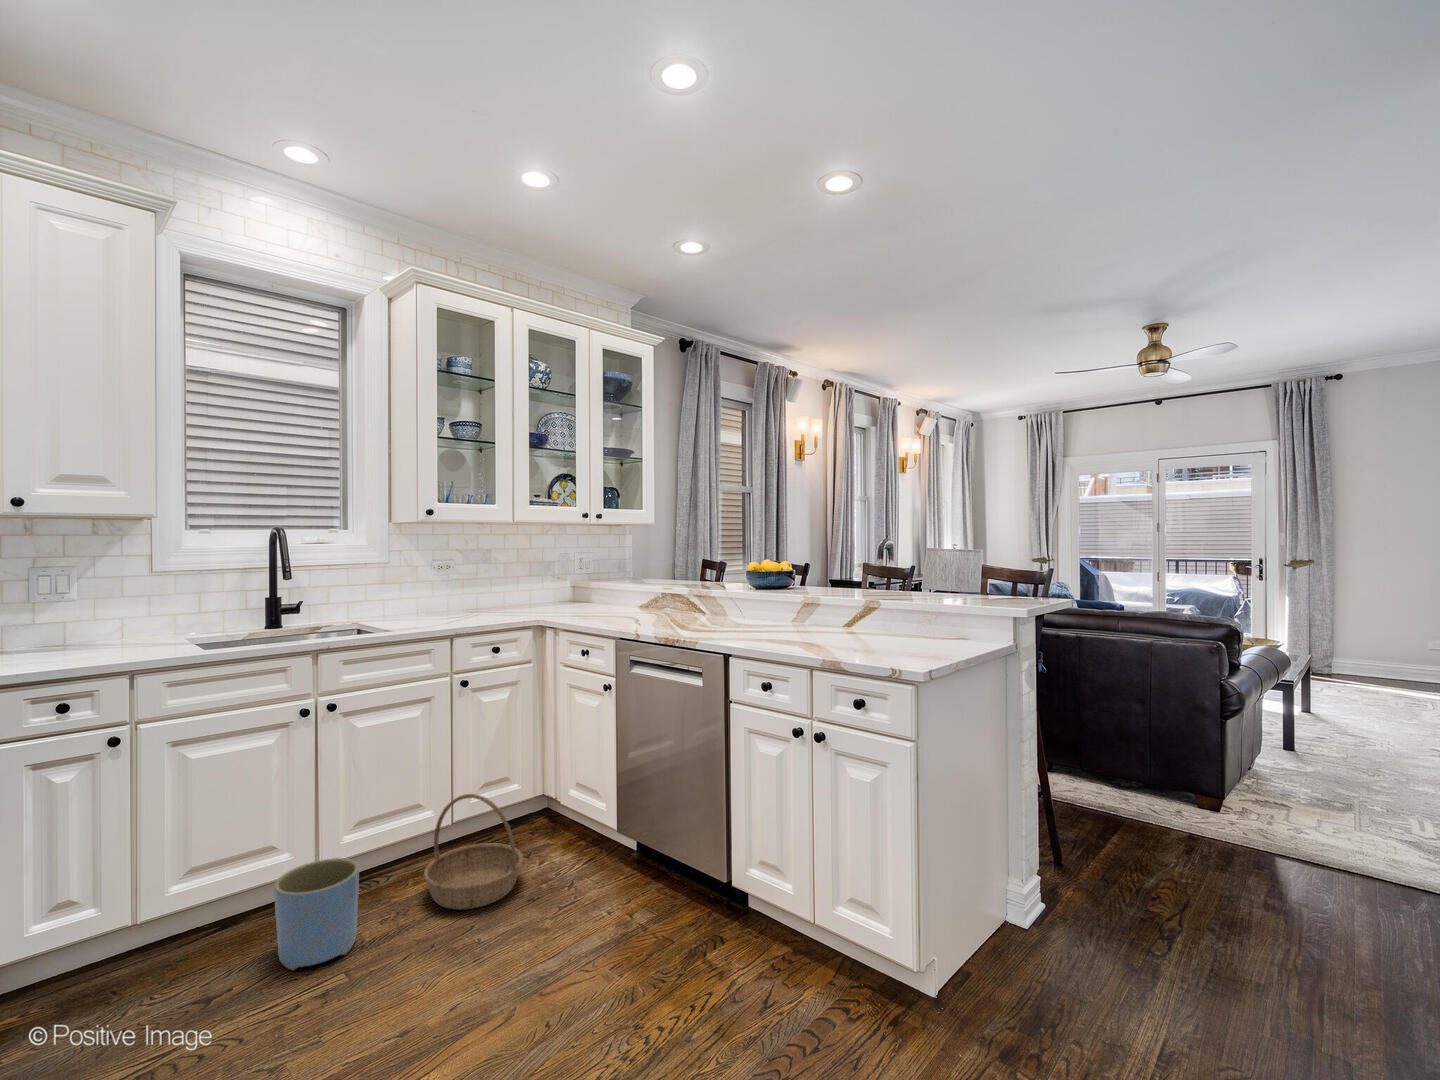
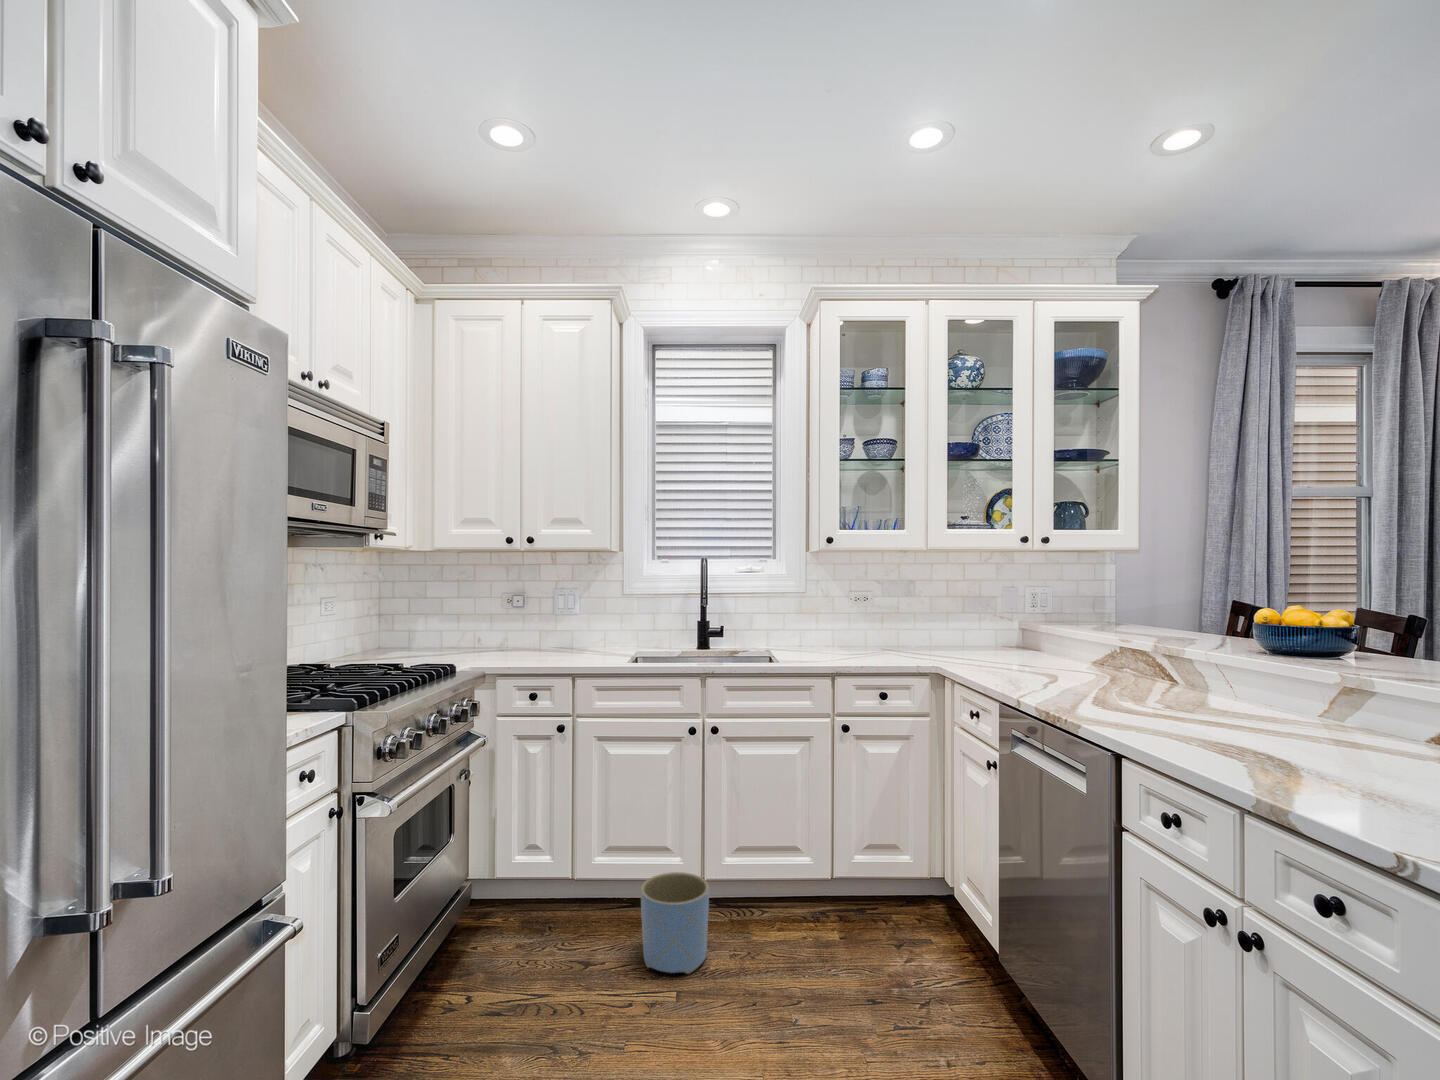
basket: present [424,794,523,910] -> none [775,851,879,985]

